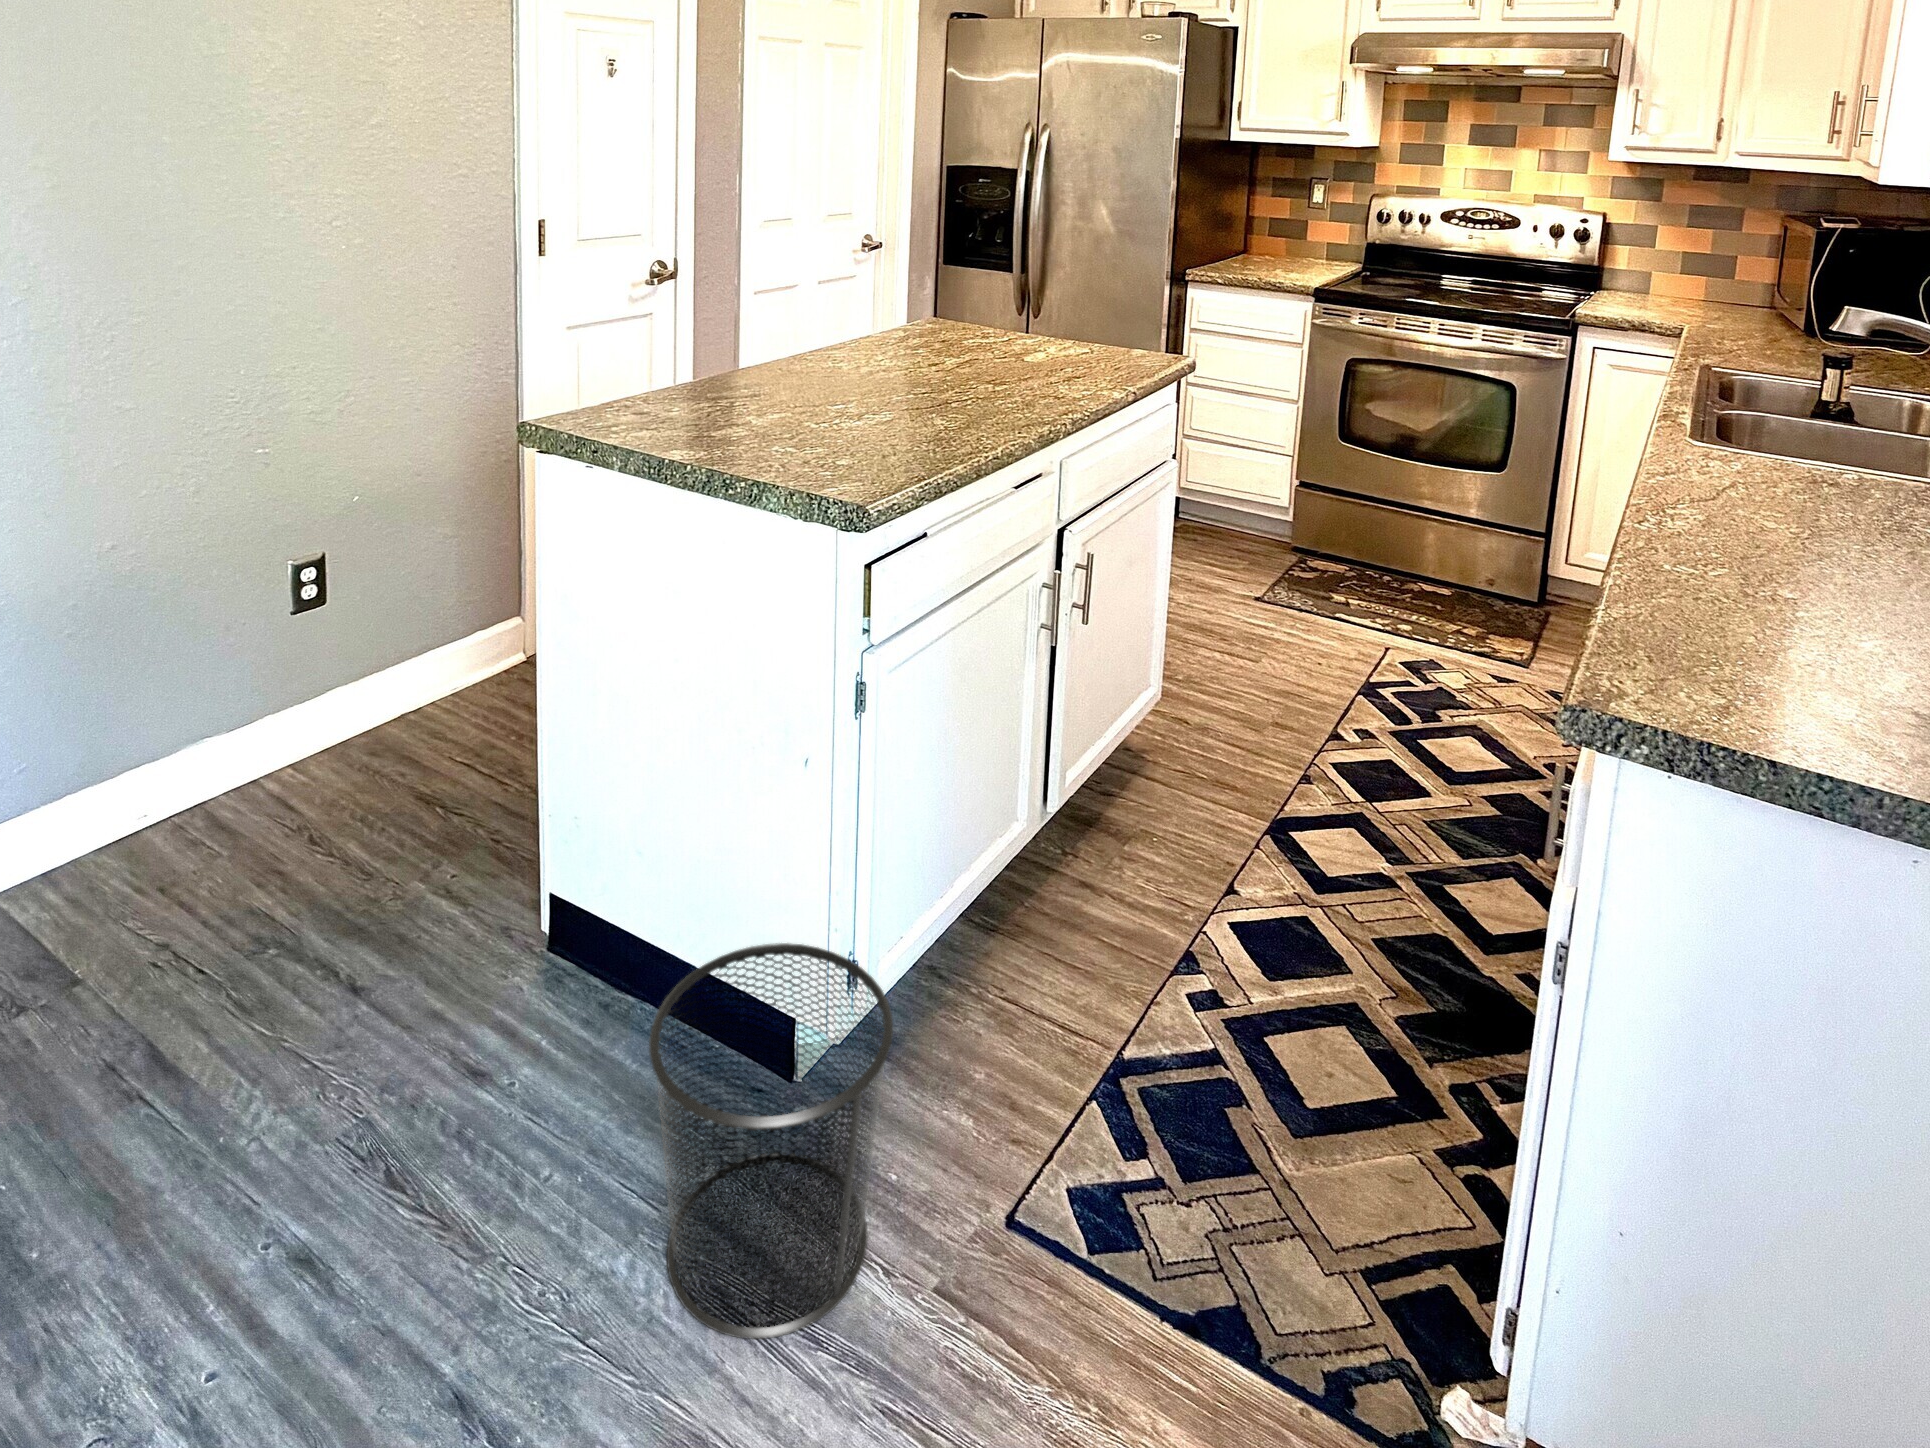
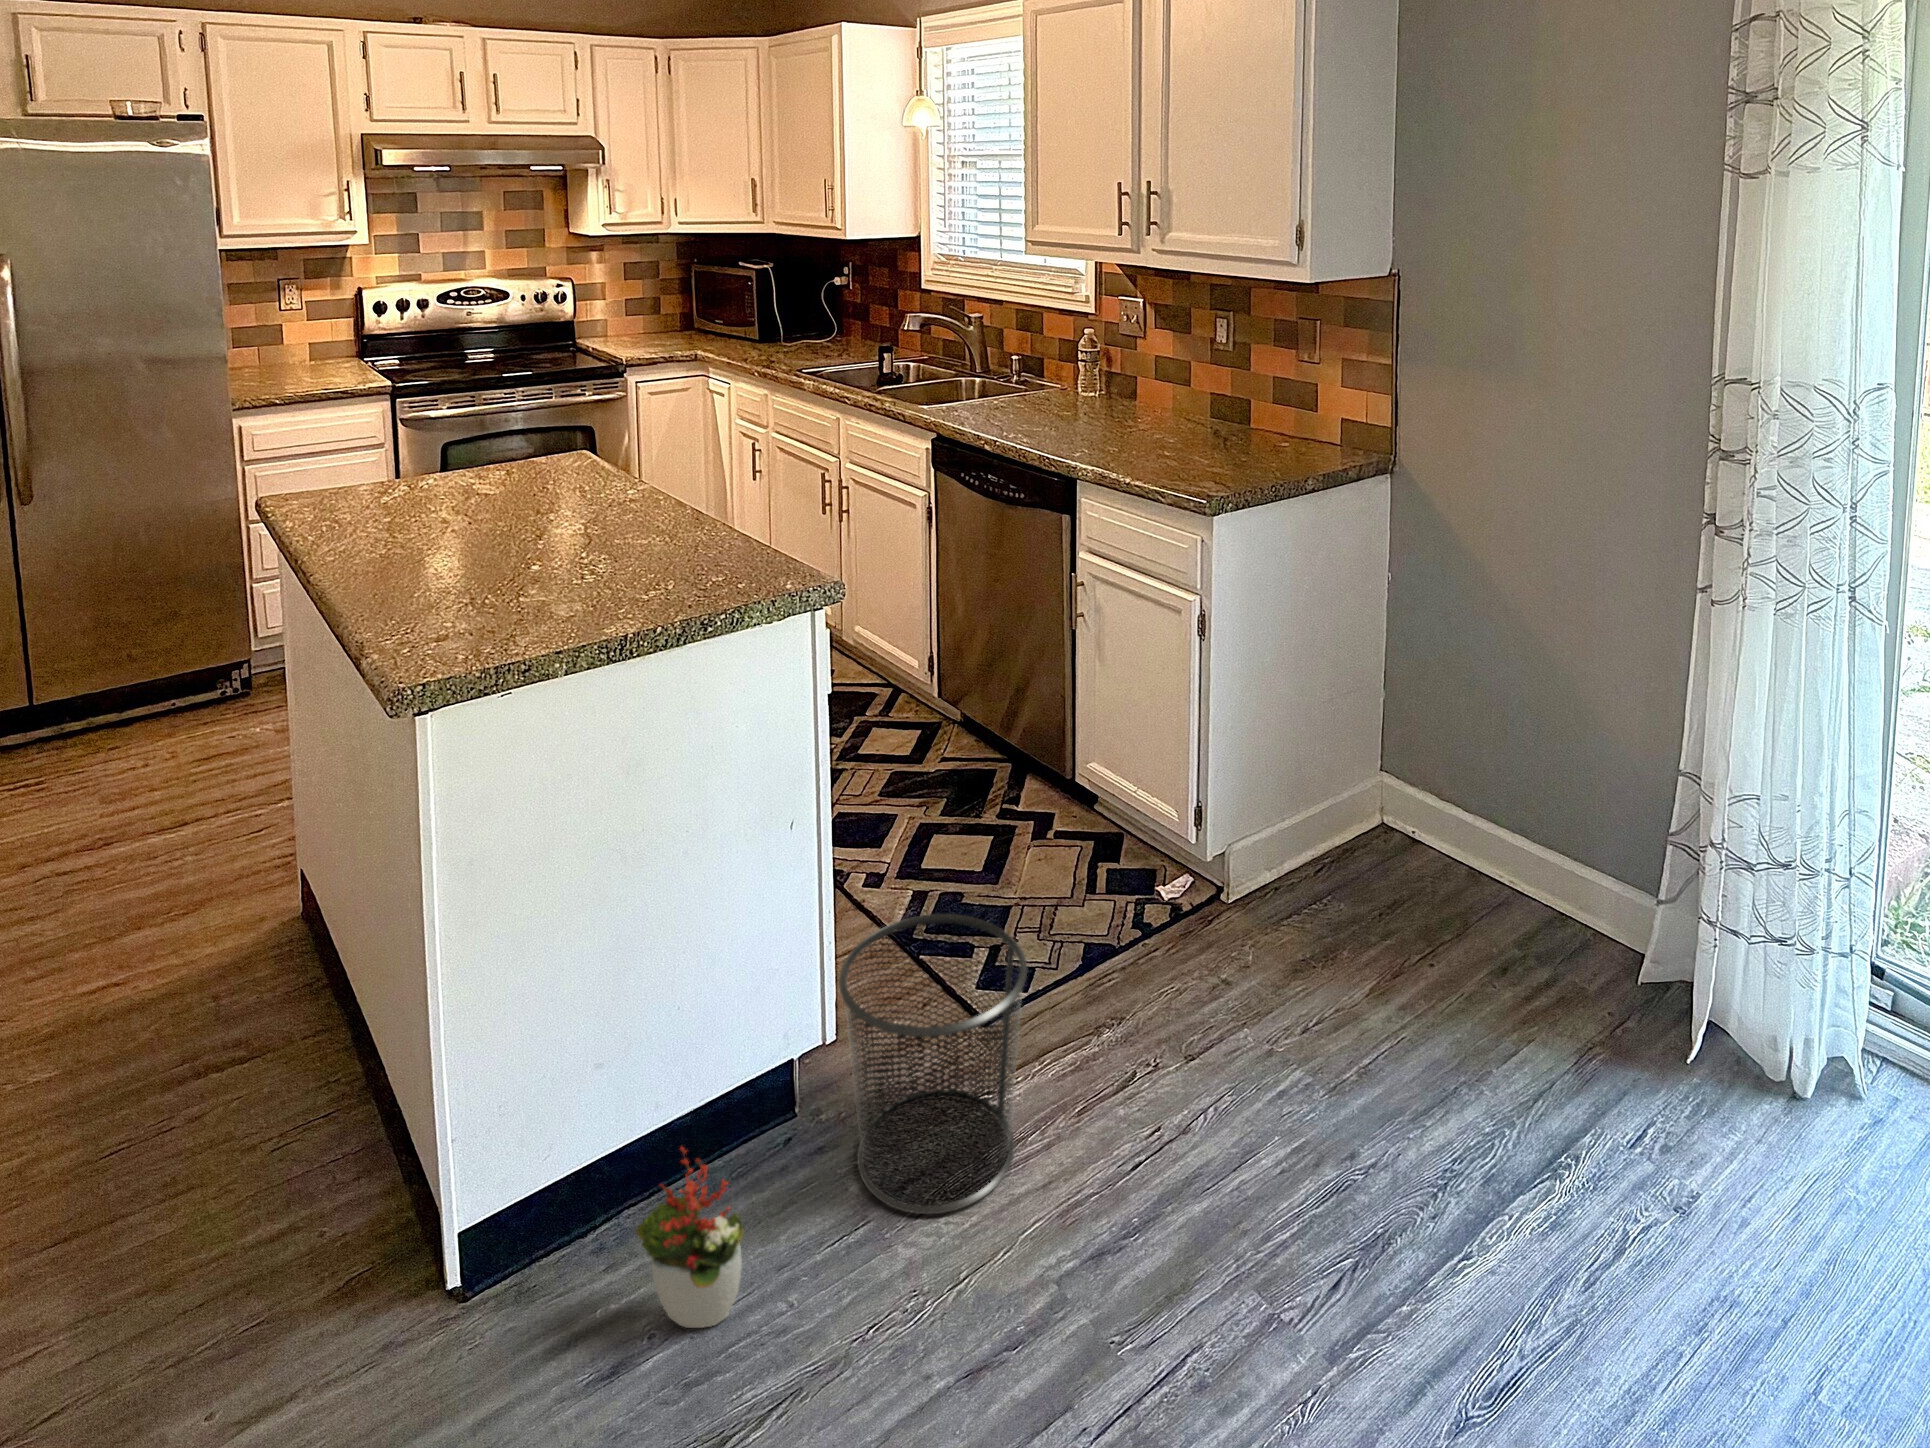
decorative plant: none [471,949,563,1132] -> present [636,1147,744,1328]

